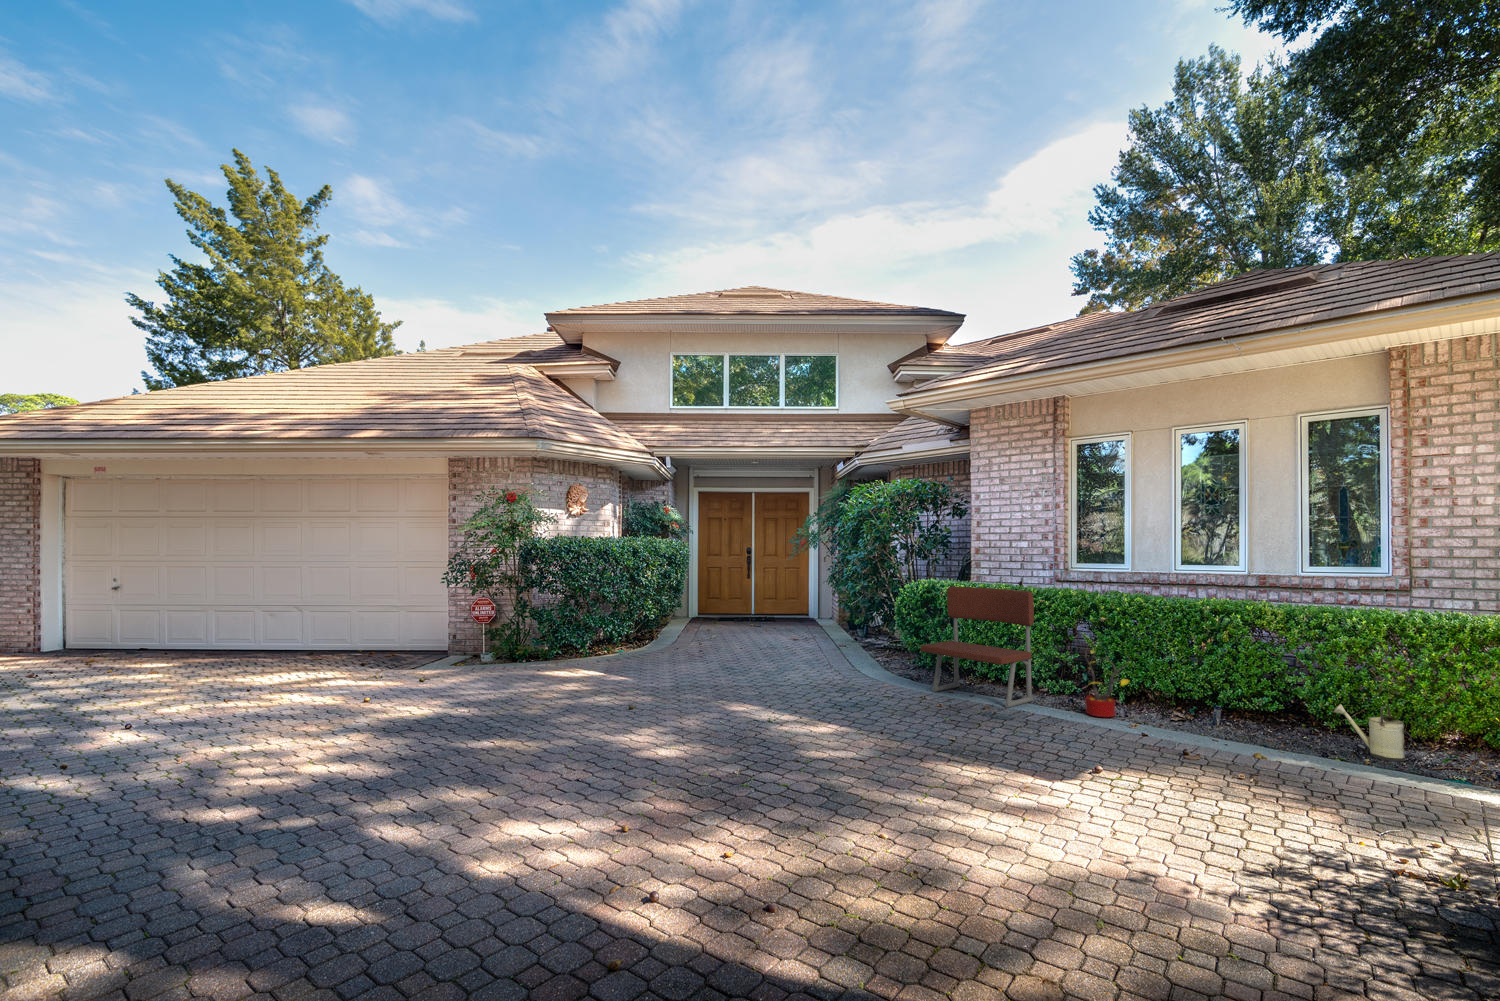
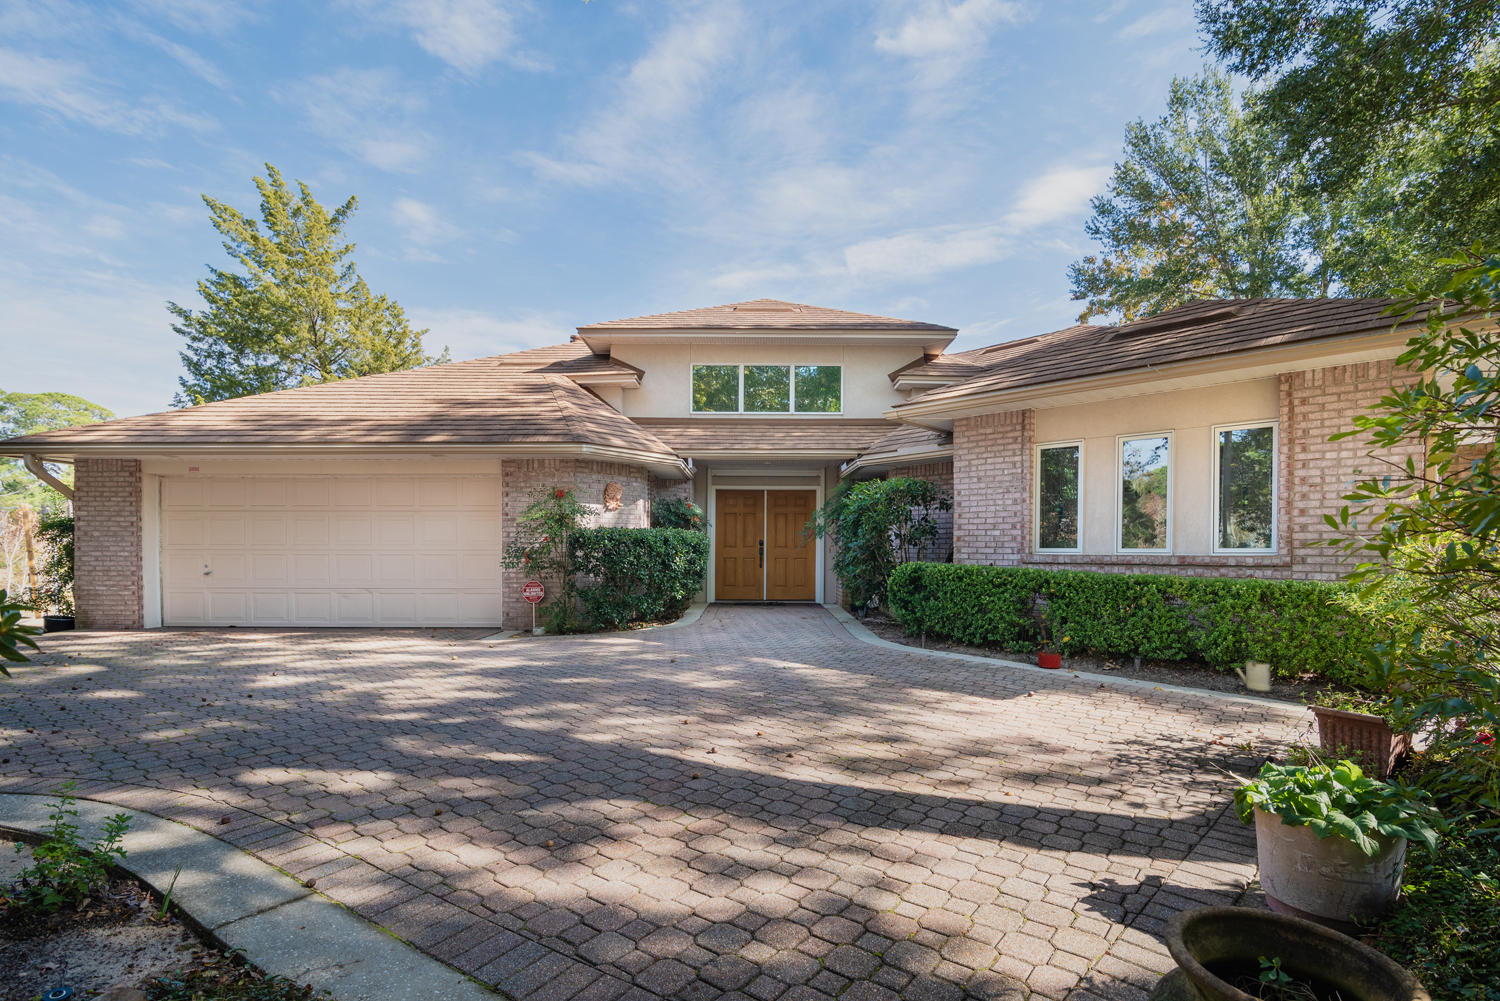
bench: present [920,586,1034,708] -> none [907,567,999,663]

